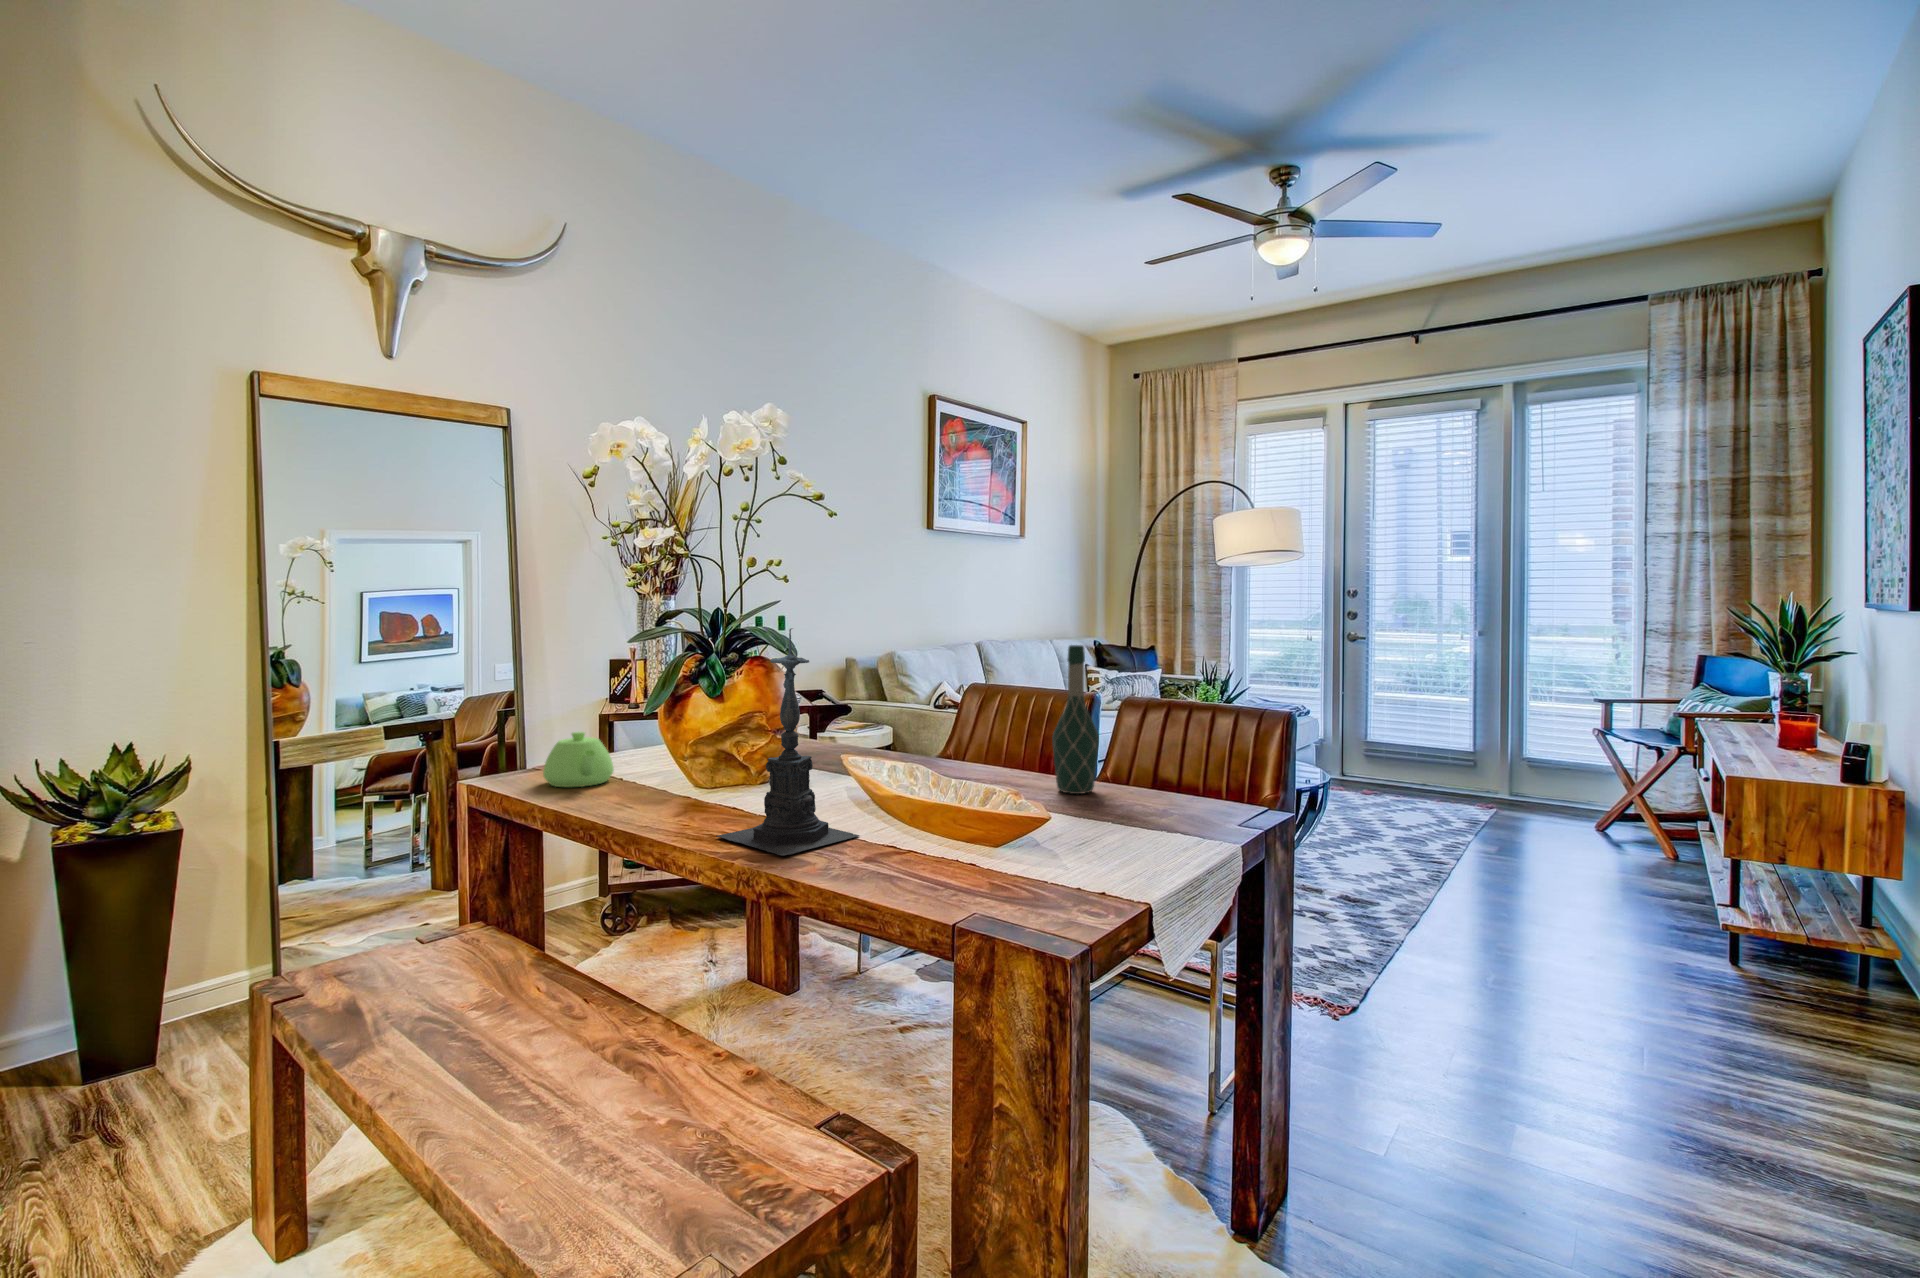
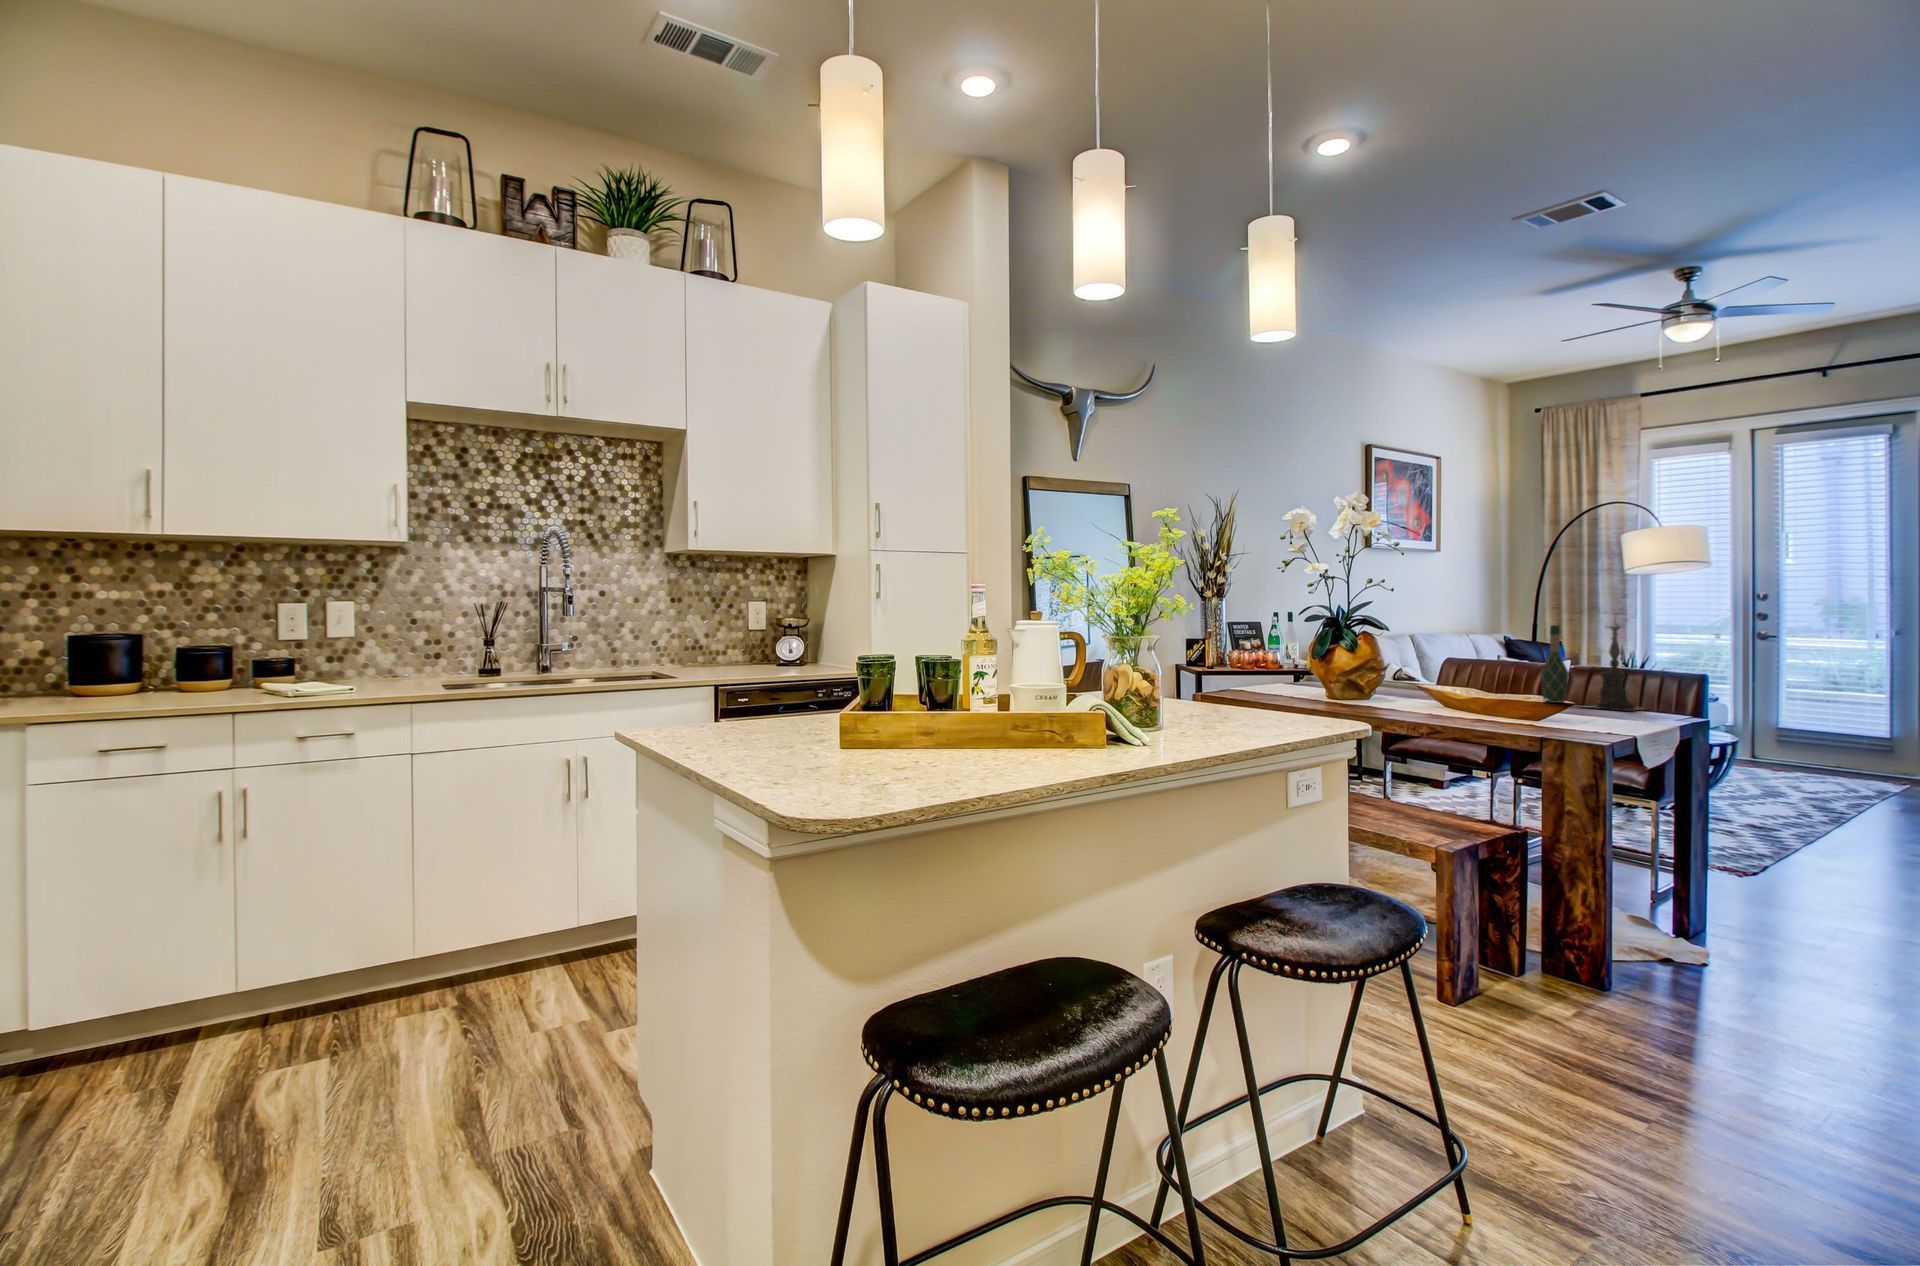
candle holder: present [716,628,859,856] -> present [1585,622,1643,711]
teapot: present [543,732,614,787] -> none [1250,670,1285,696]

